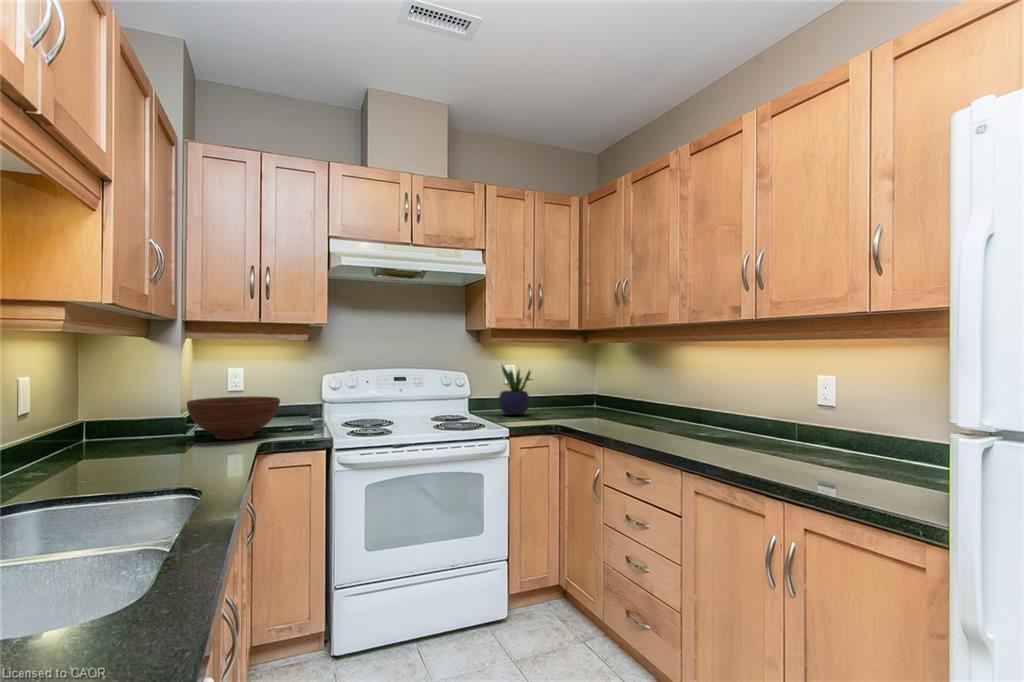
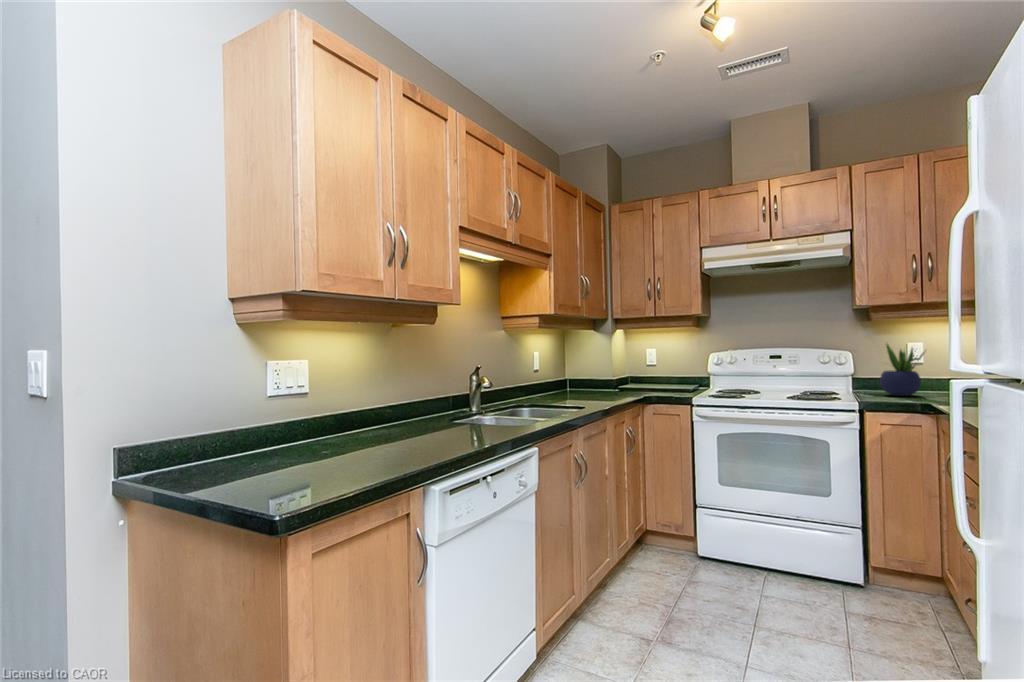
fruit bowl: present [187,396,280,440] -> none [612,367,667,394]

